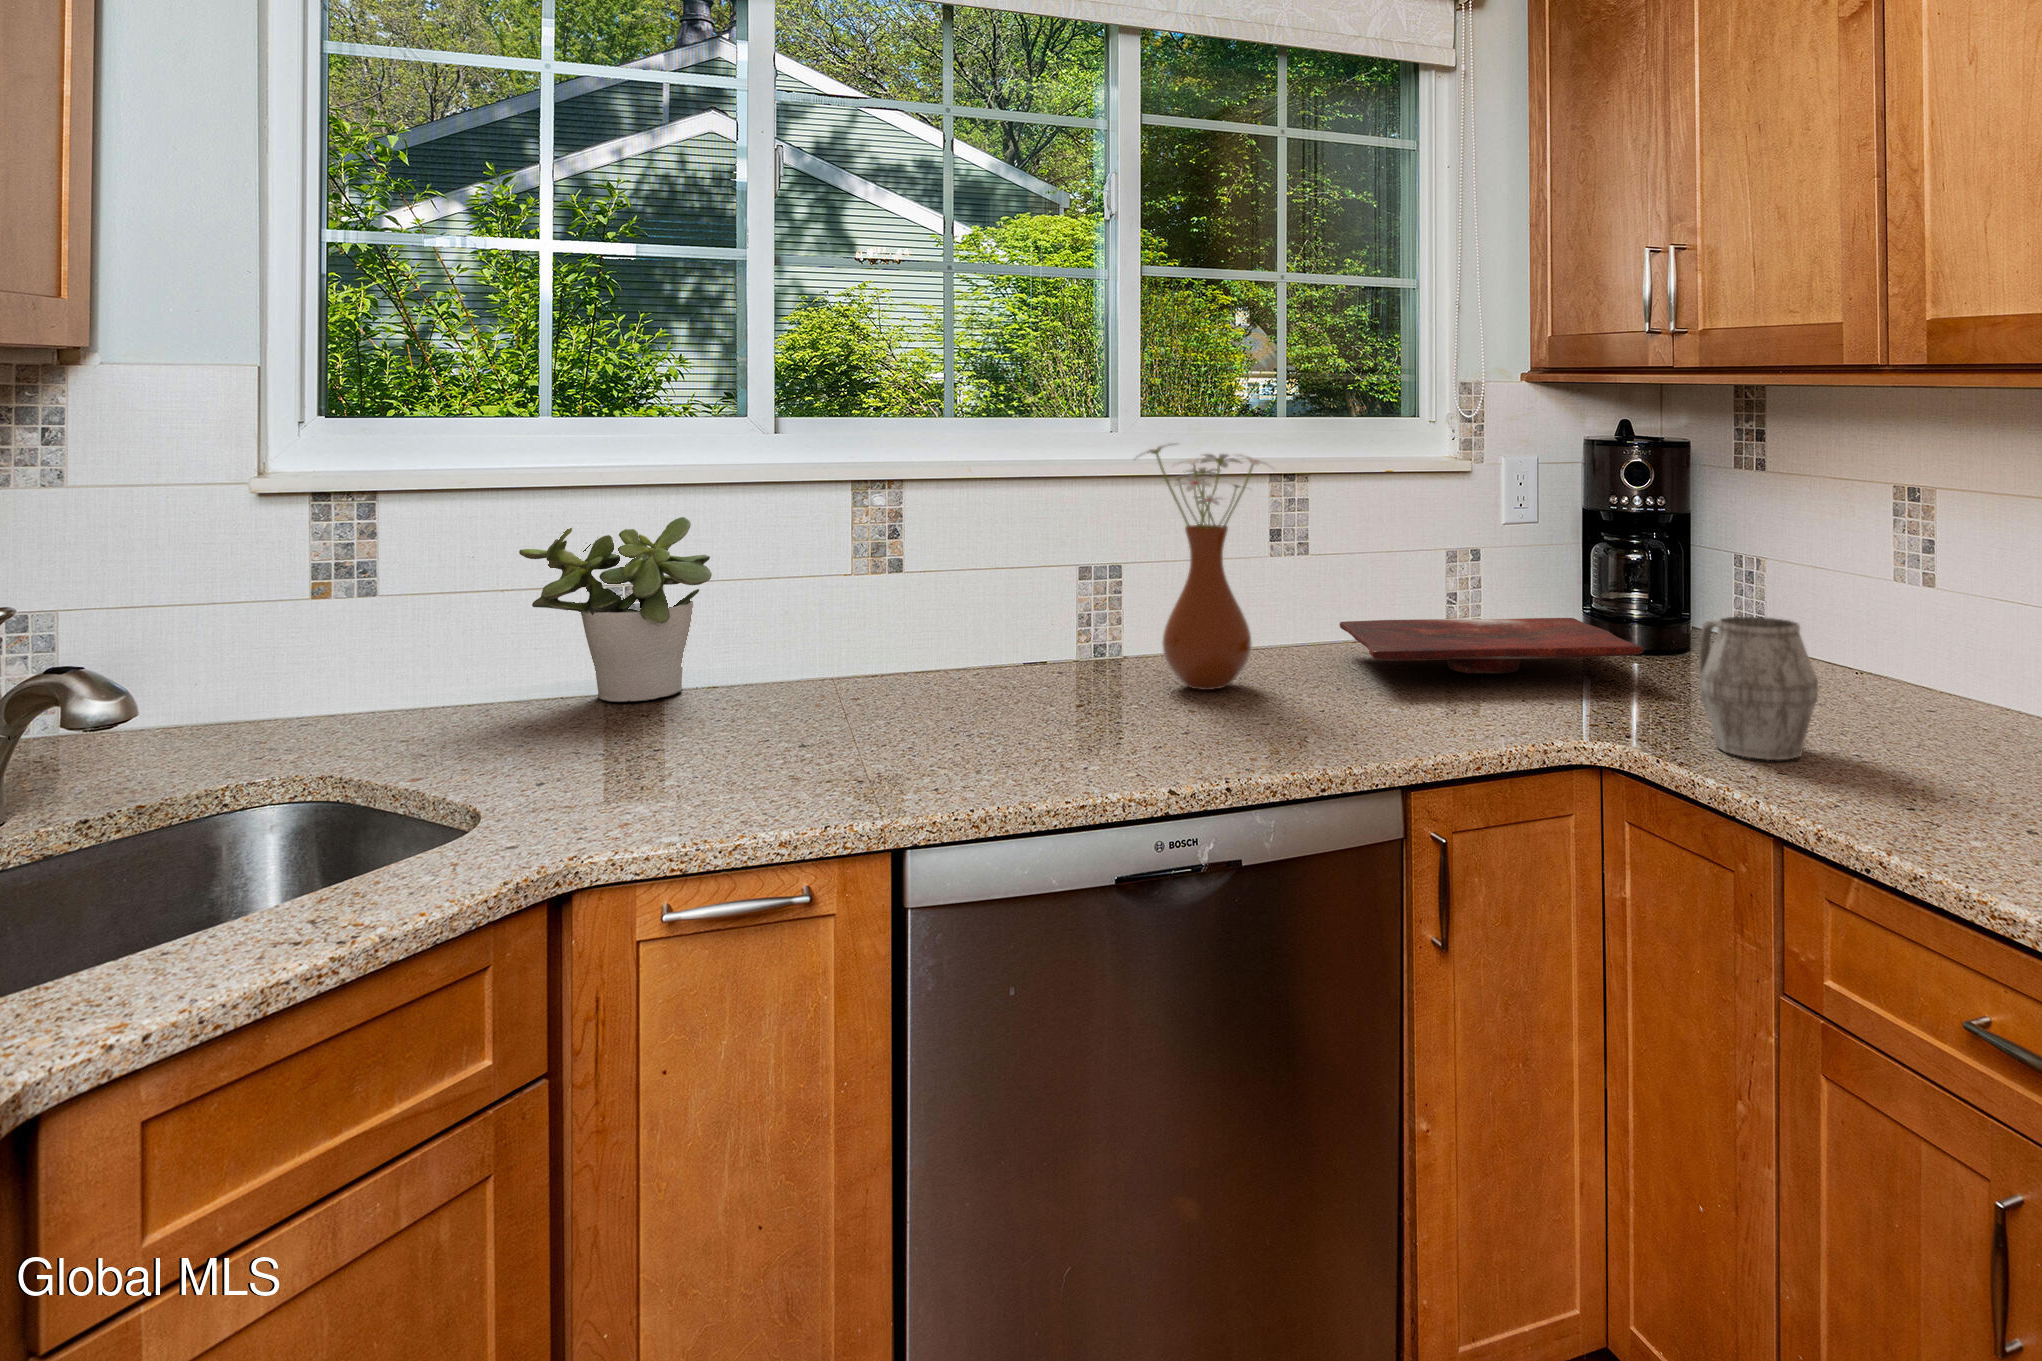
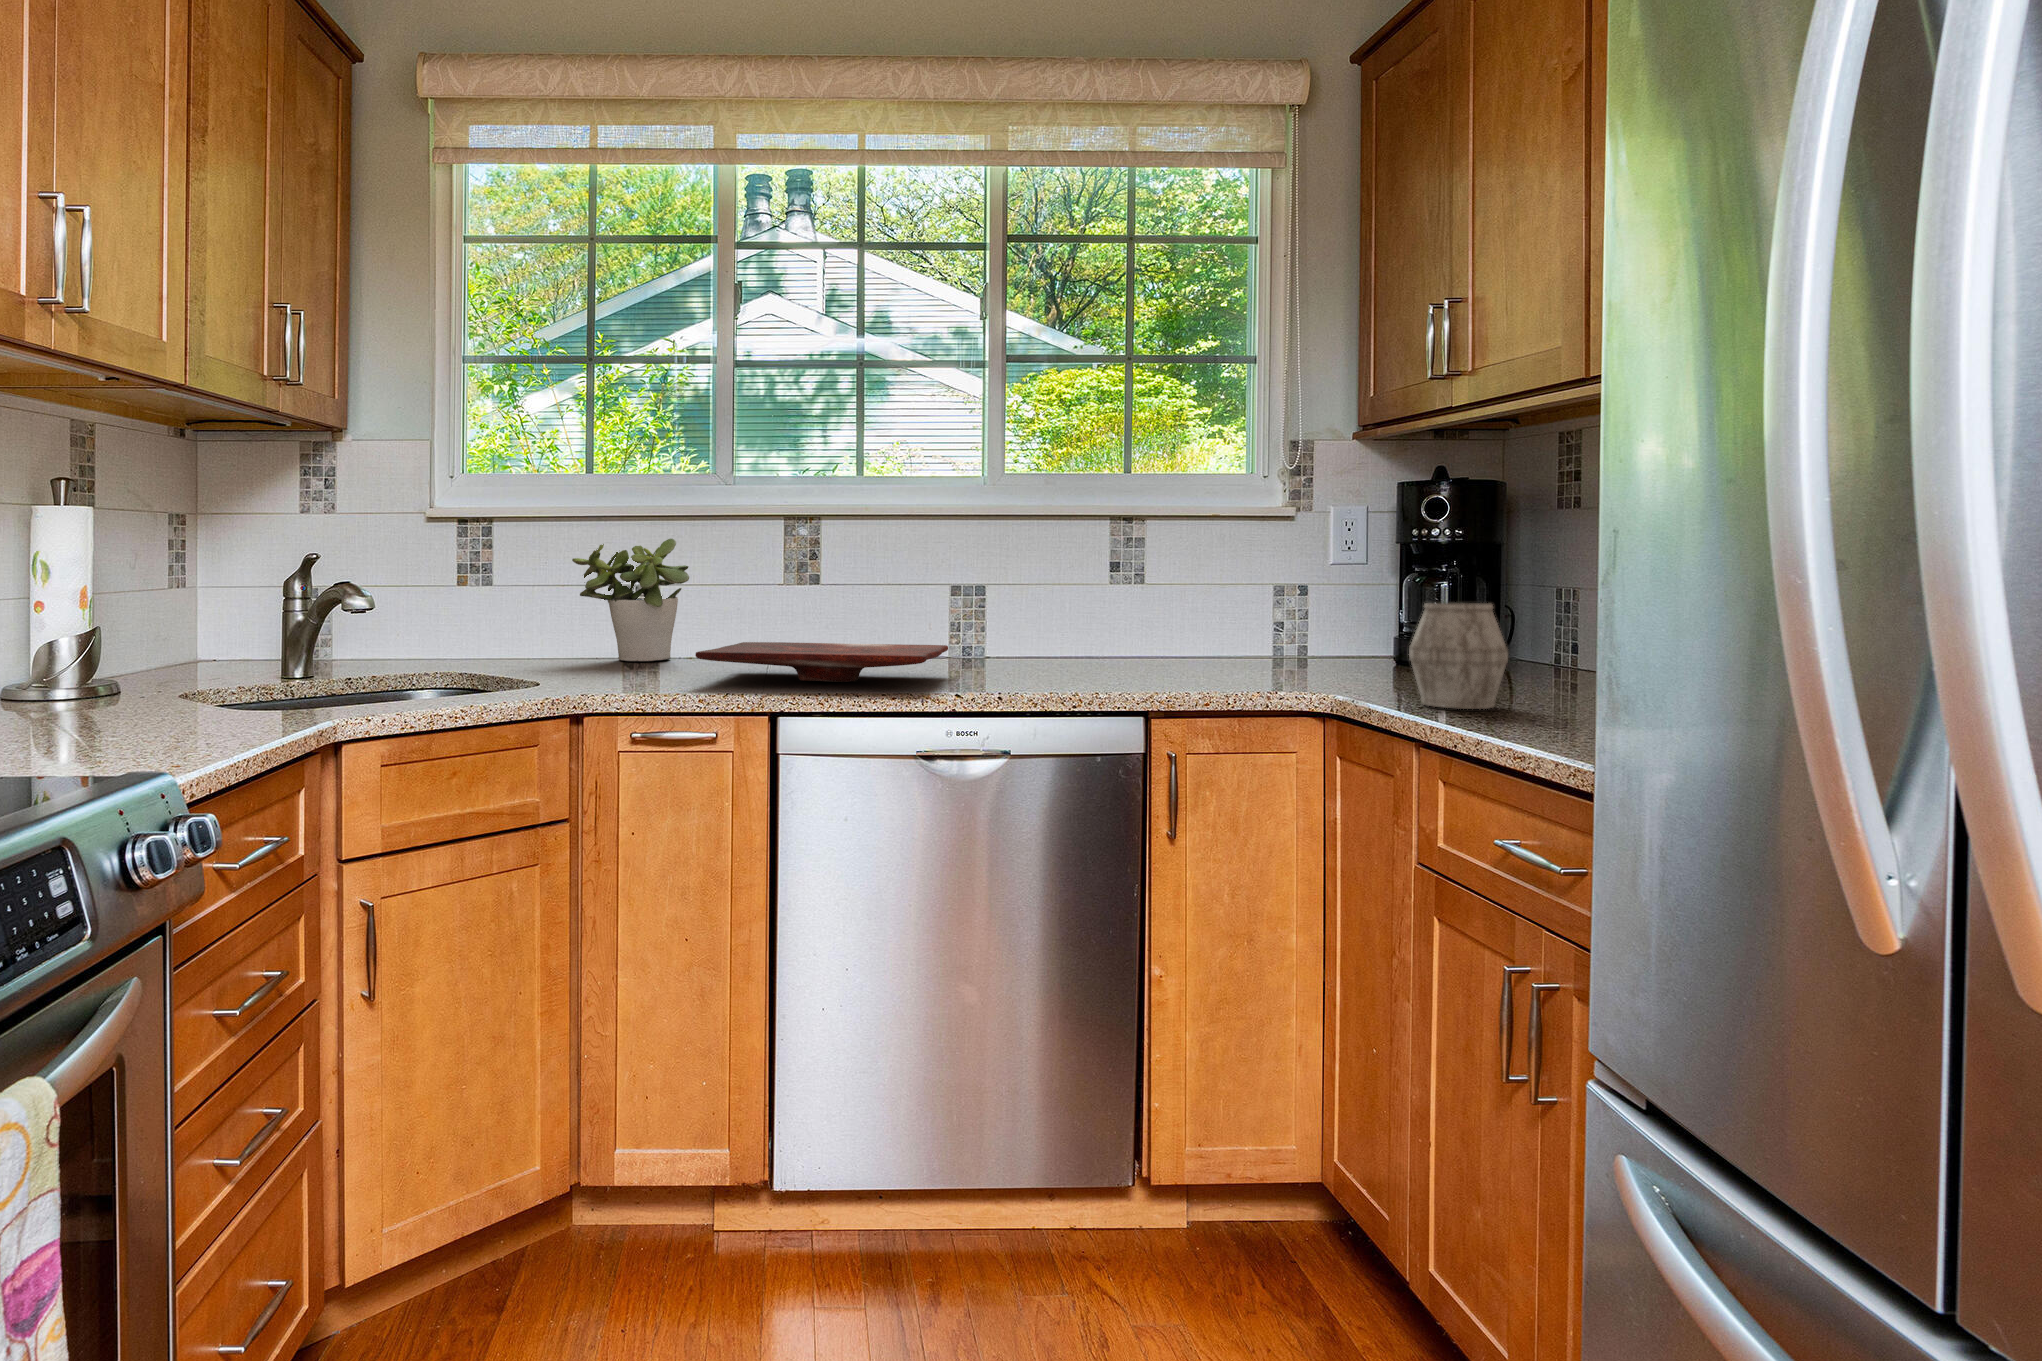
vase: present [1139,444,1274,690] -> none [985,484,1092,670]
cutting board: present [1340,618,1643,674] -> present [696,642,948,682]

